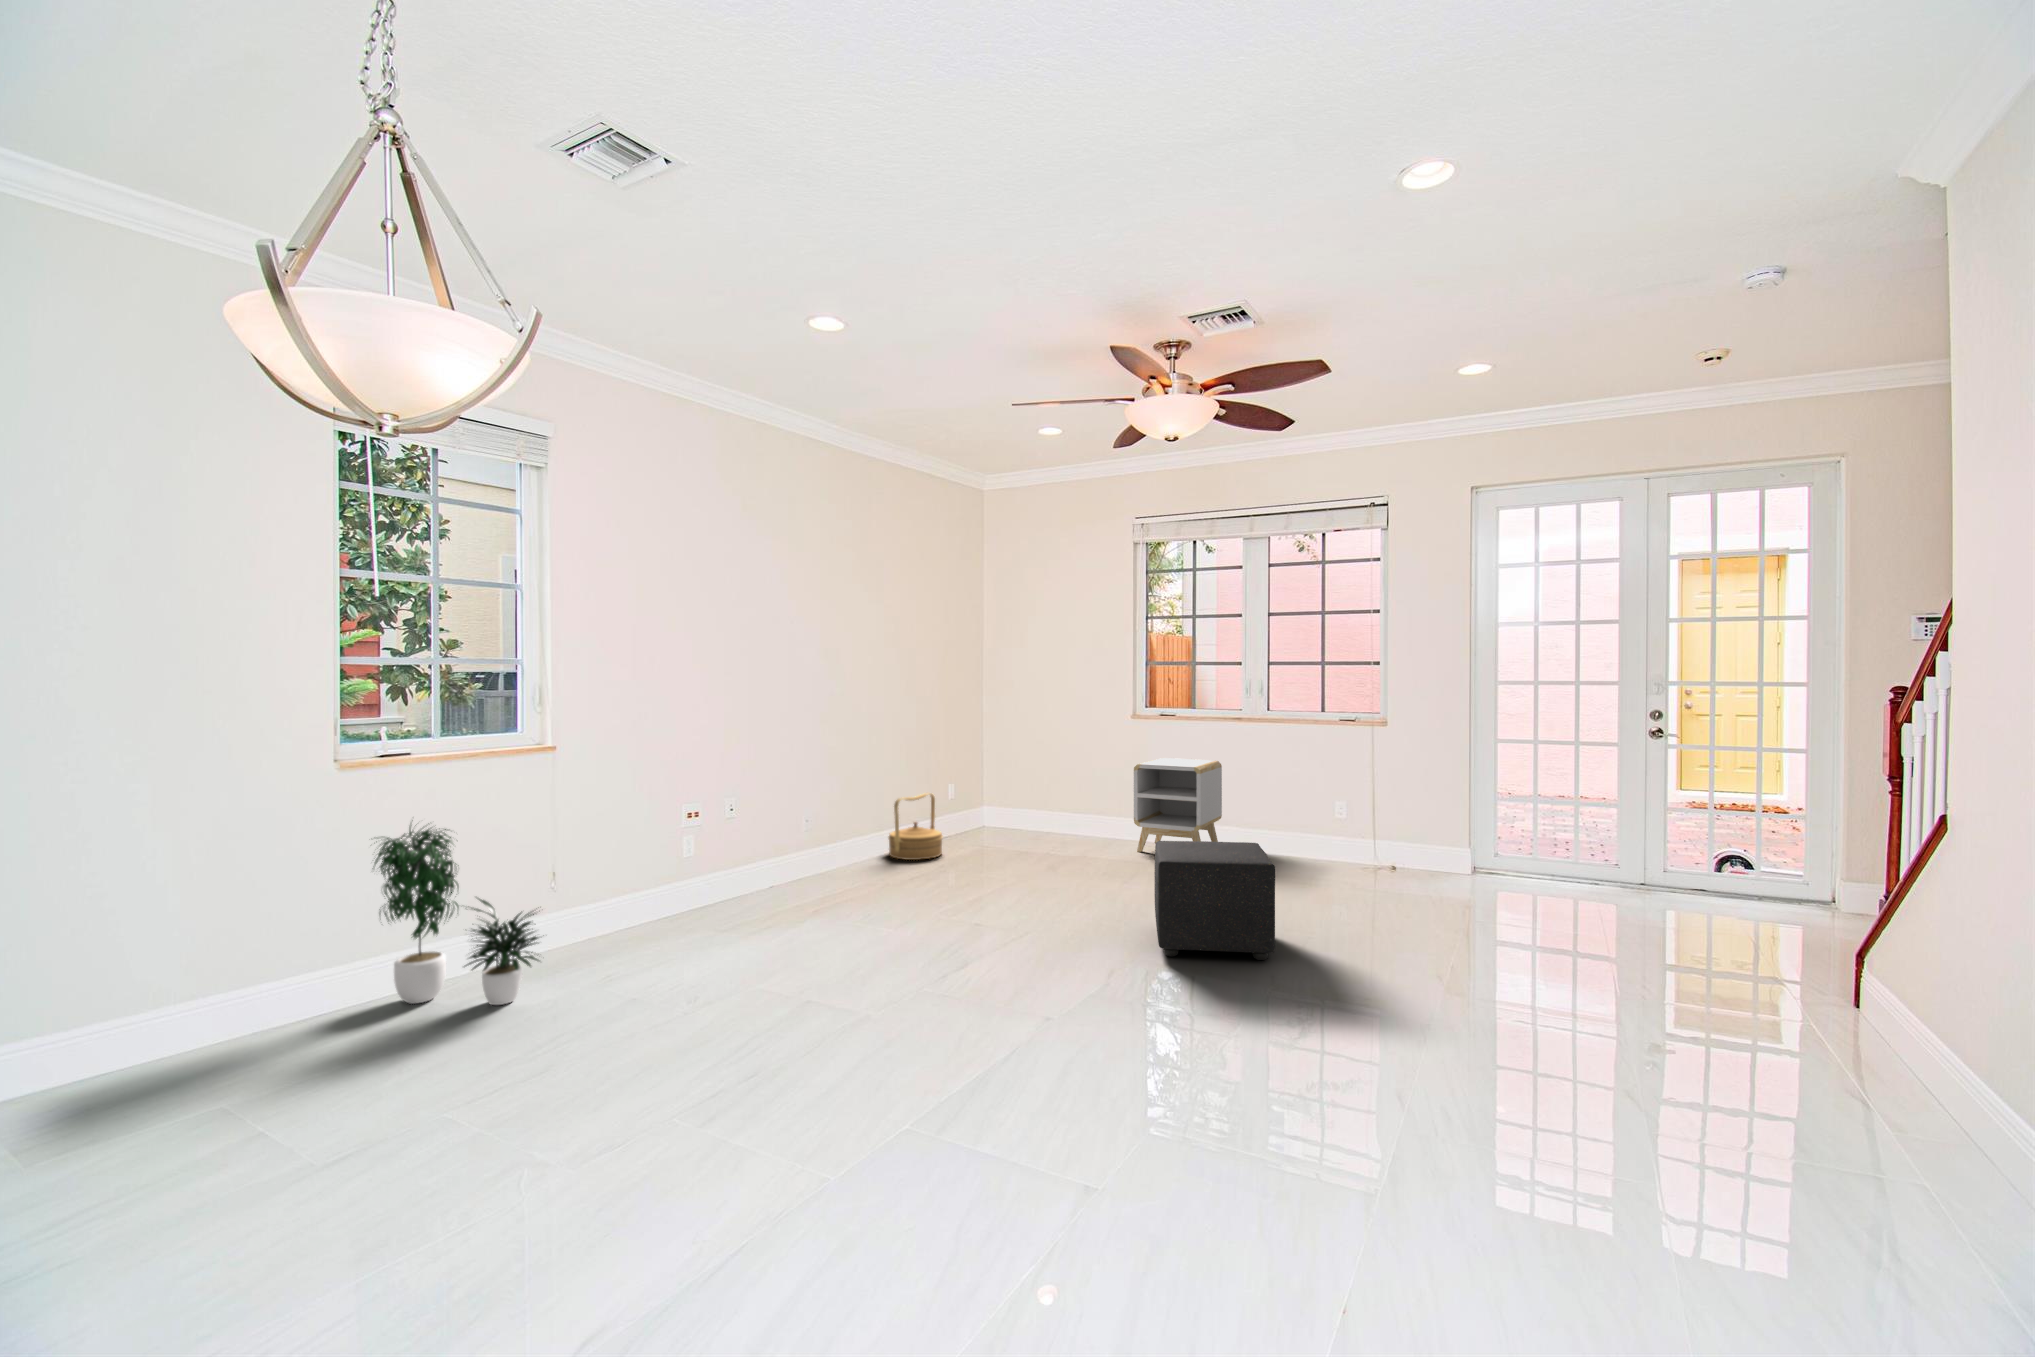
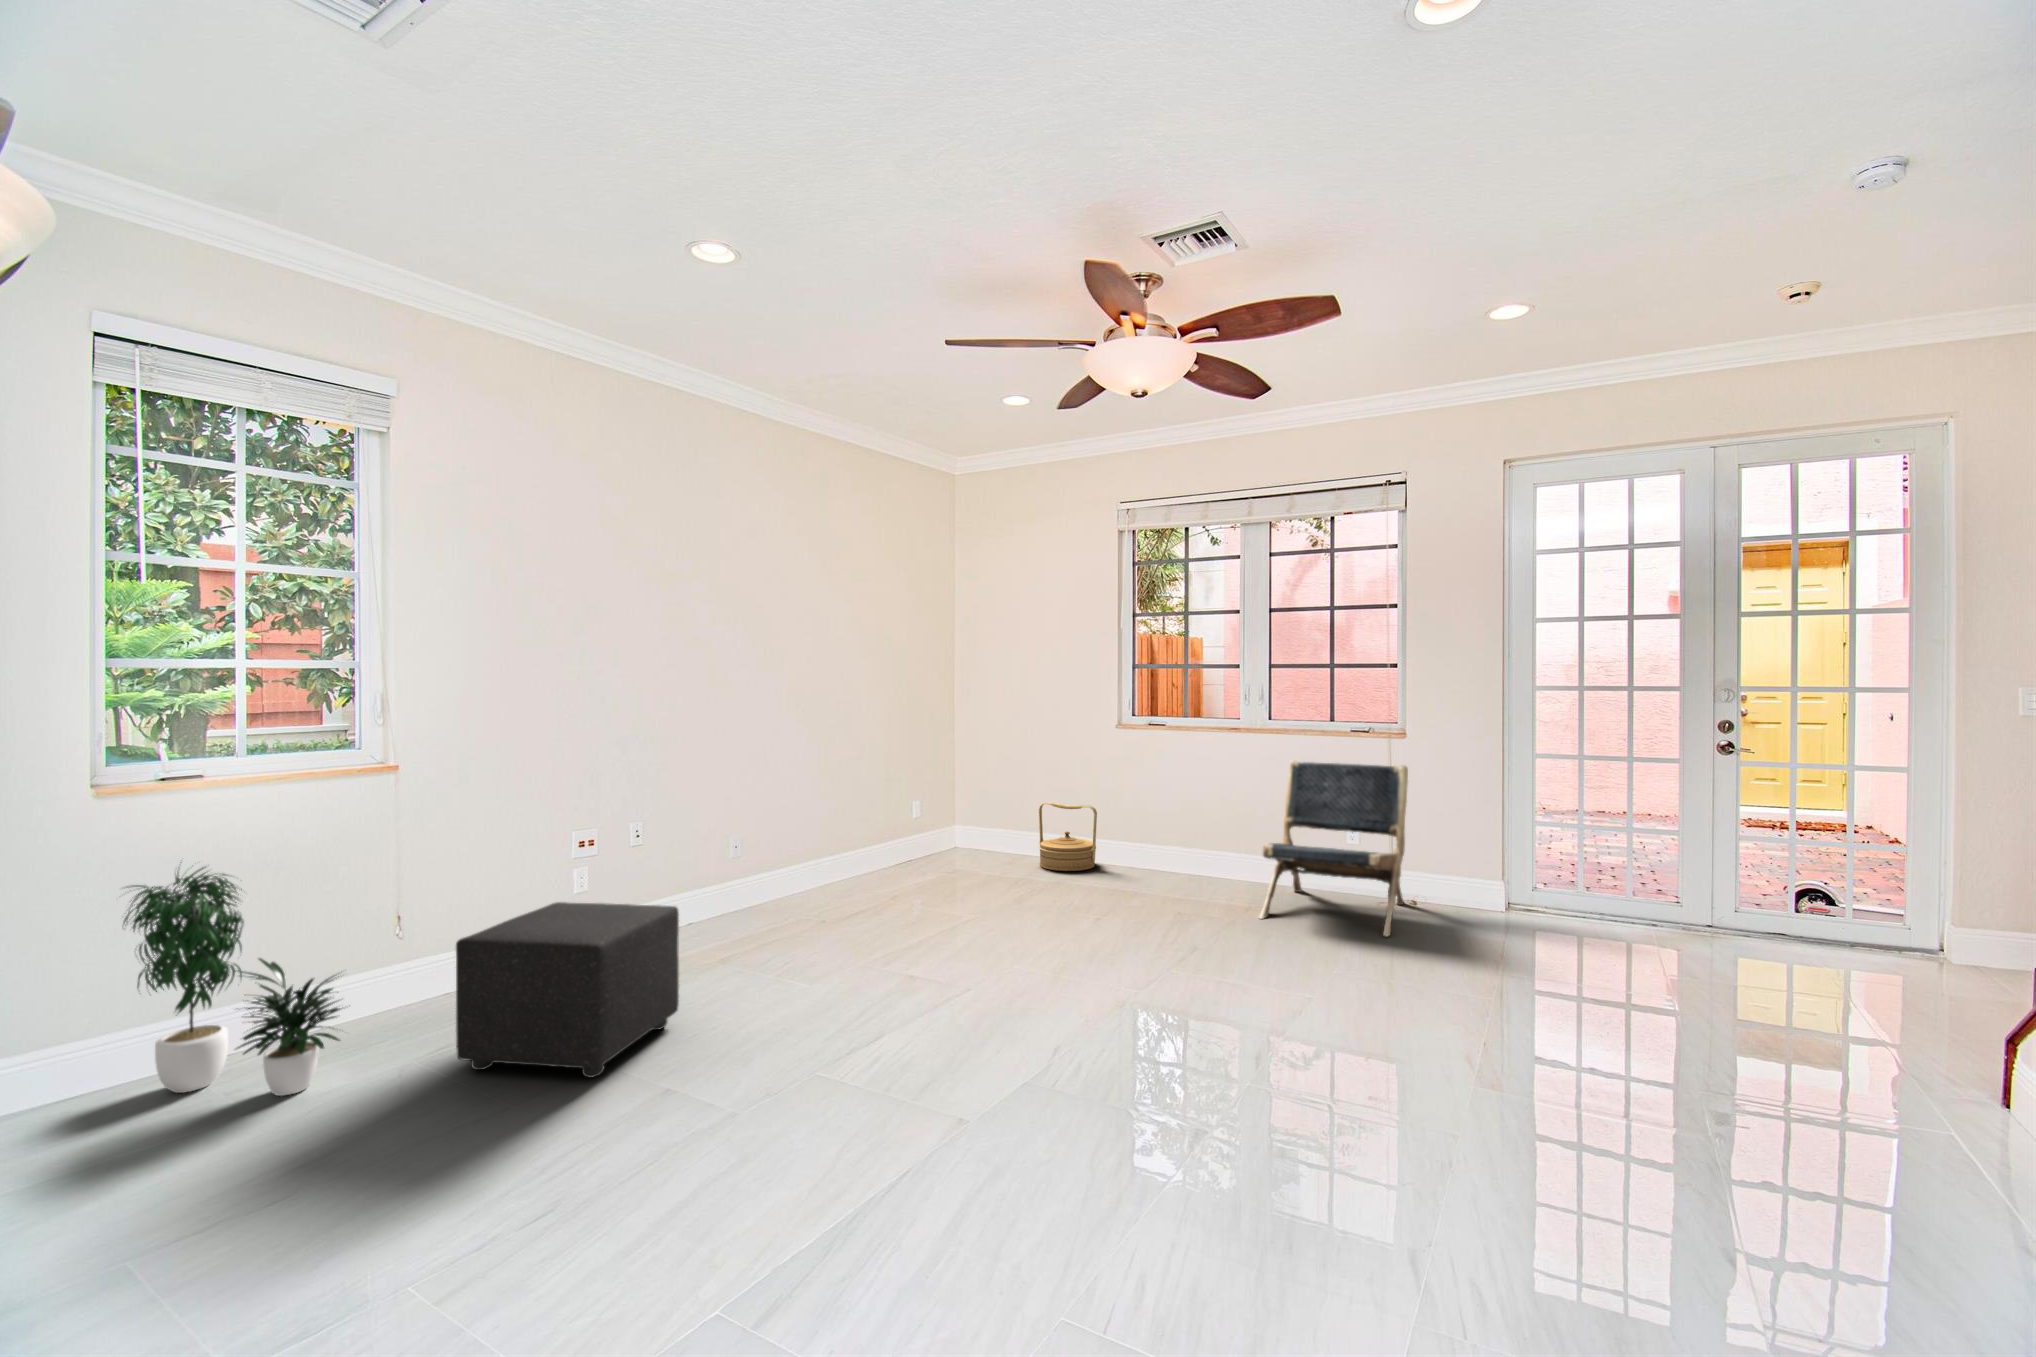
lounge chair: none [1262,745,1389,892] -> present [1259,760,1408,936]
side table: present [1134,758,1222,852] -> none [1114,774,1217,891]
woven basket: present [888,793,943,860] -> present [1039,802,1097,871]
ottoman: present [1154,841,1275,960] -> present [456,902,679,1078]

